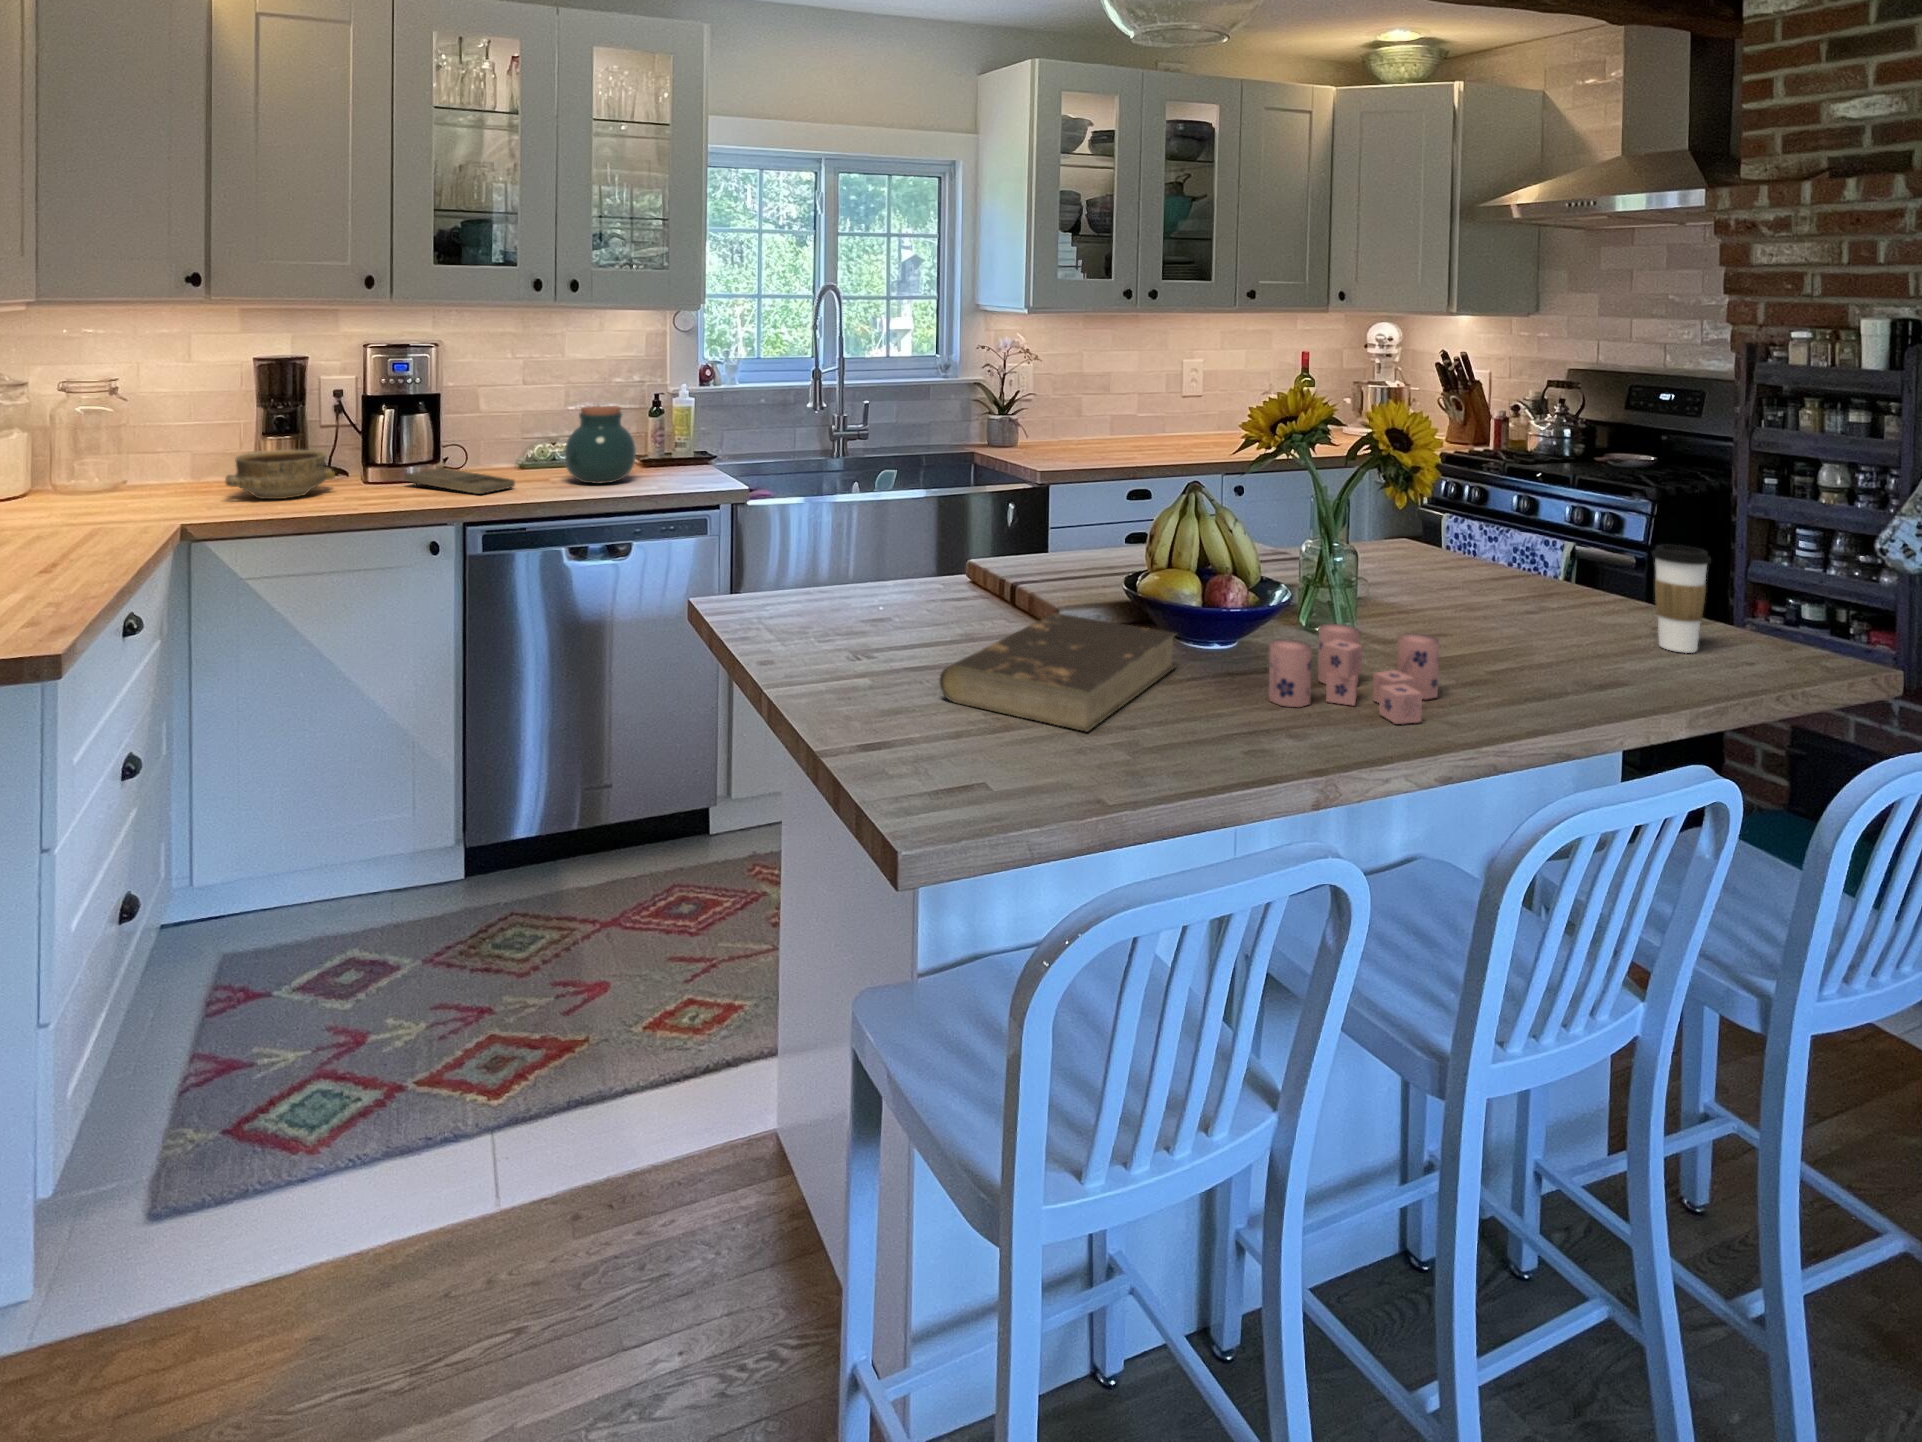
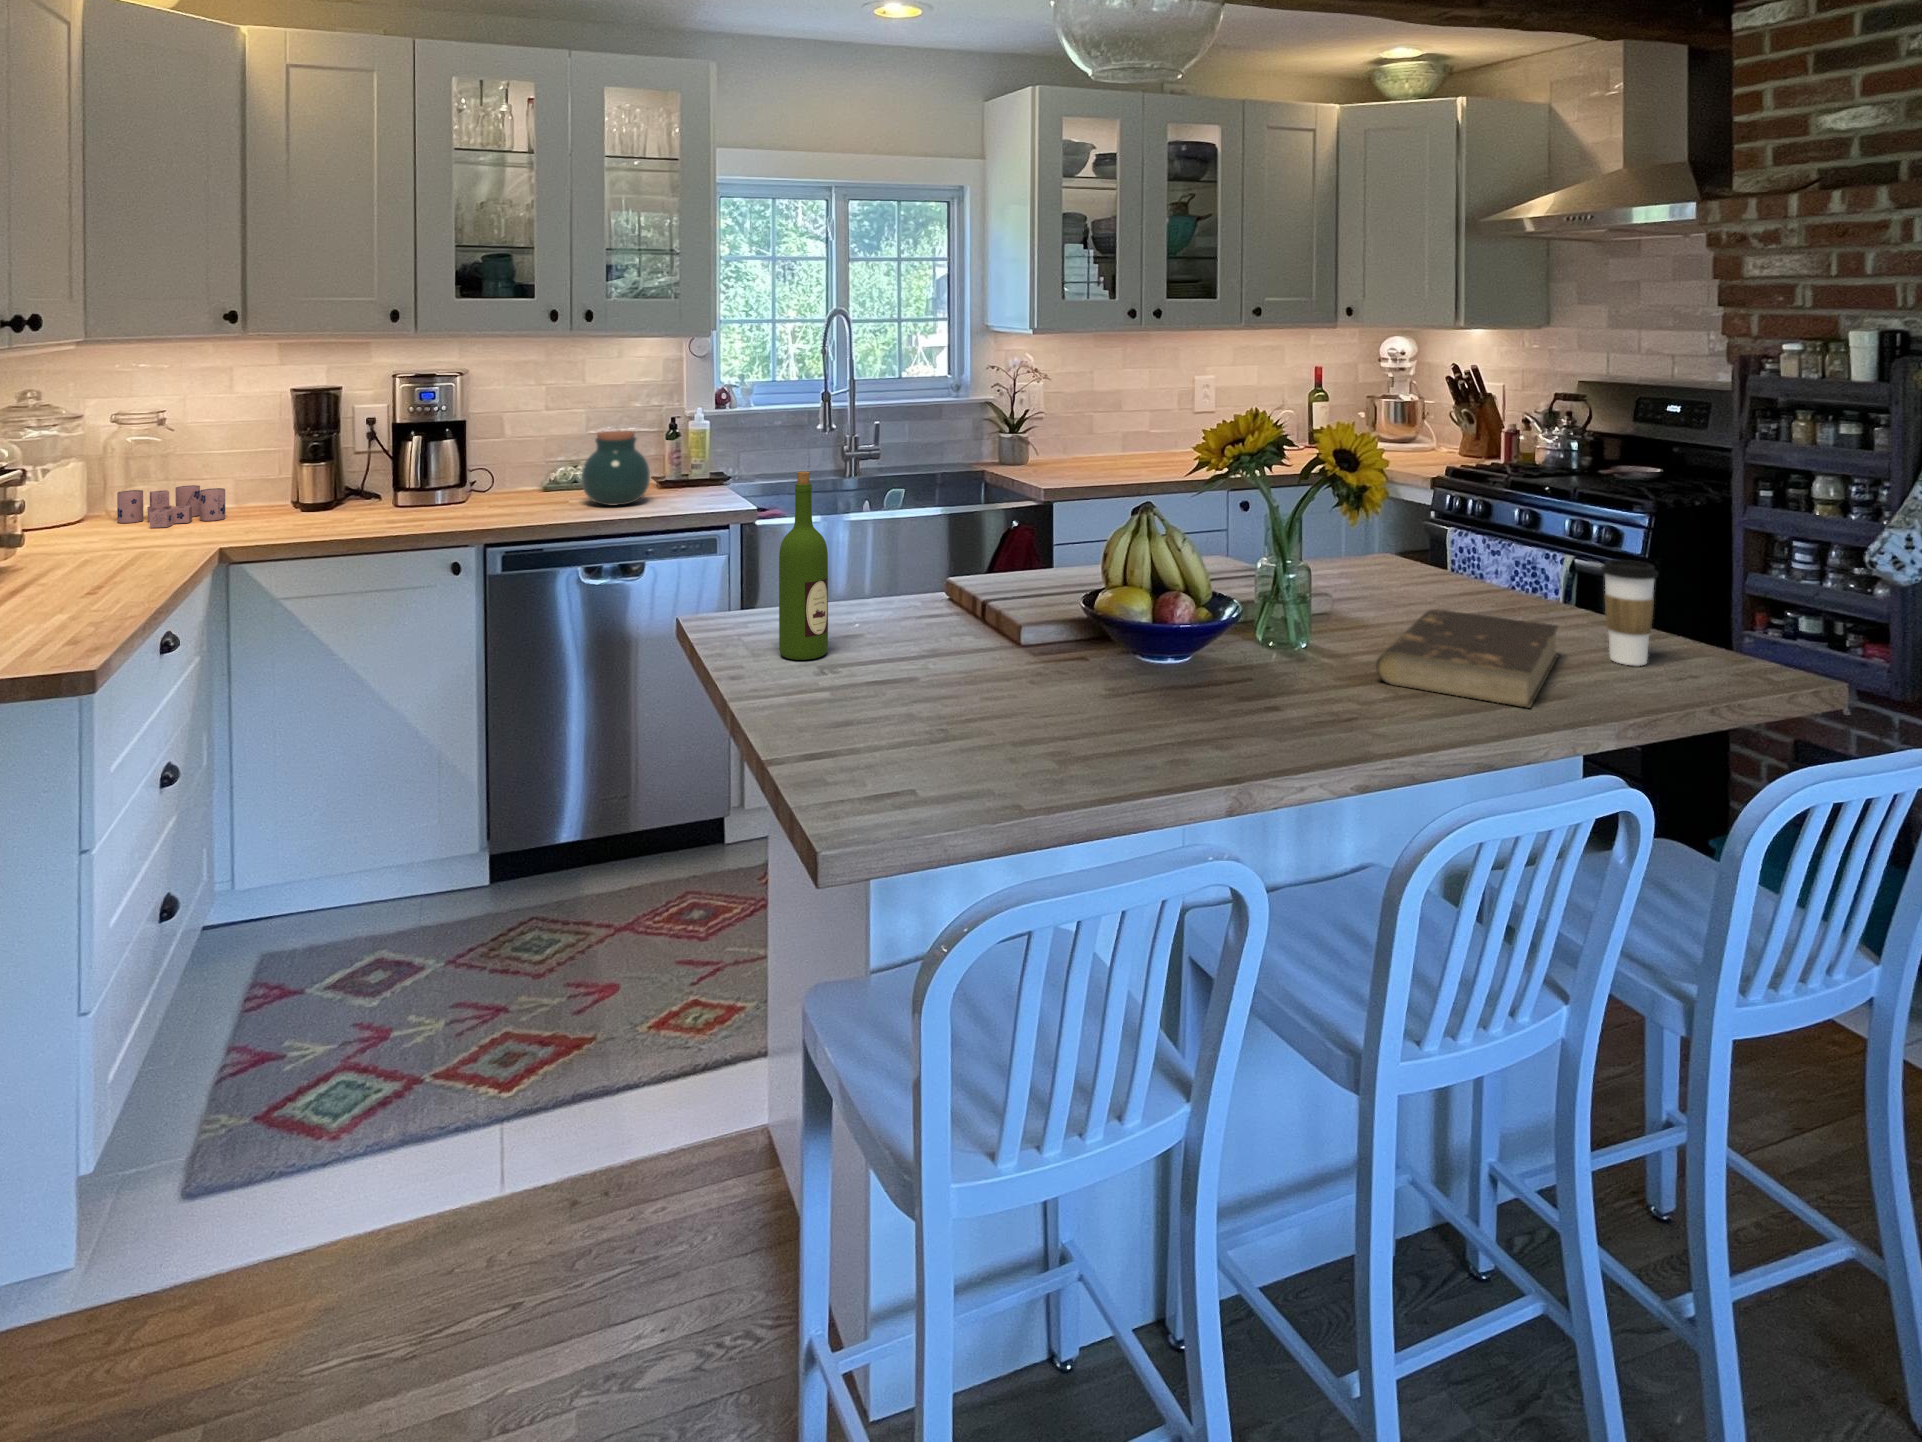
wine bottle: none [807,446,859,644] -> present [779,471,828,660]
ceramic bowl: present [225,450,335,499] -> none [263,476,365,523]
tray: present [404,467,515,494] -> none [431,491,534,517]
book: present [939,614,1176,731] -> present [1376,609,1559,708]
candle: present [1269,623,1439,724] -> present [117,485,226,528]

